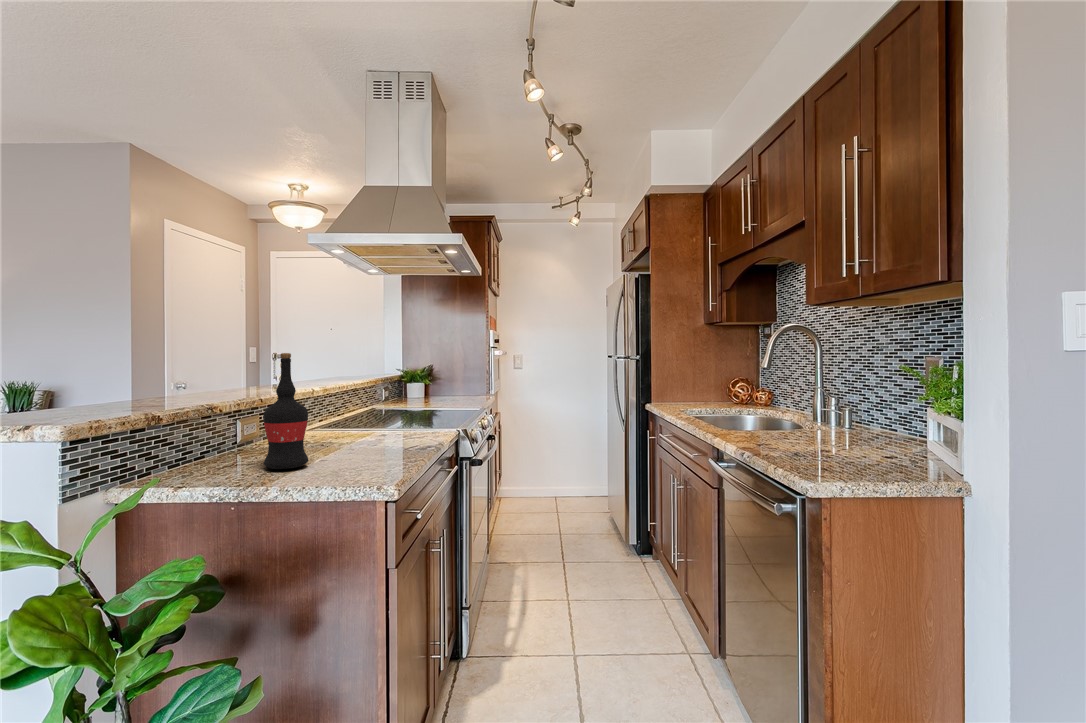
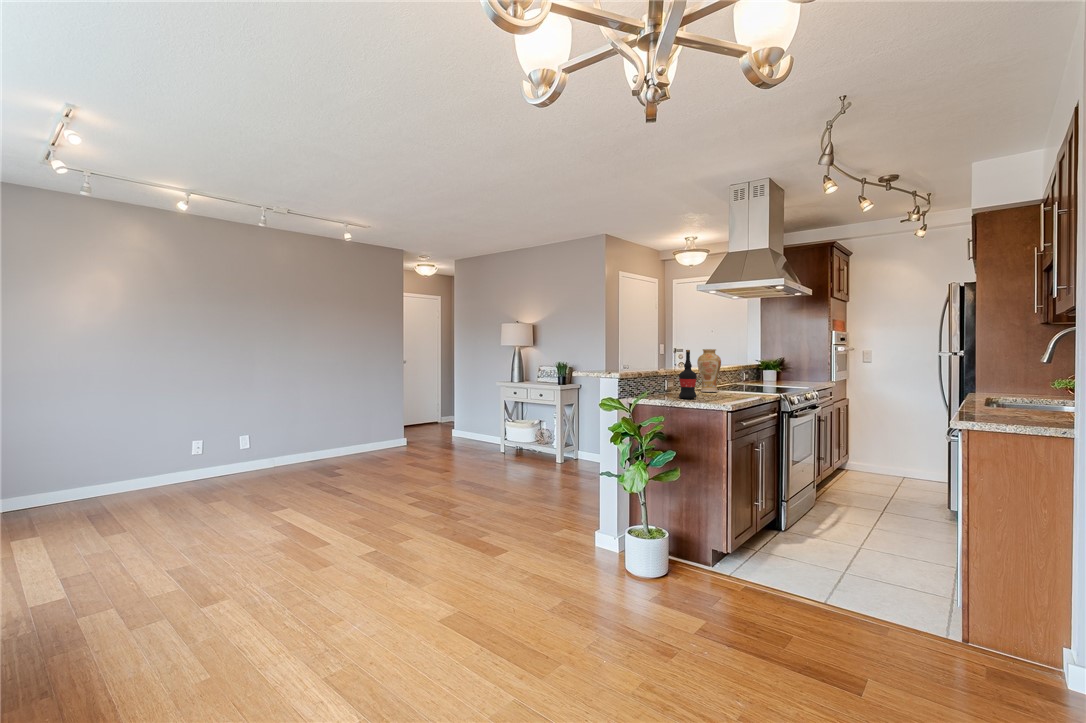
vase: none [309,352,356,437] -> present [697,349,721,392]

